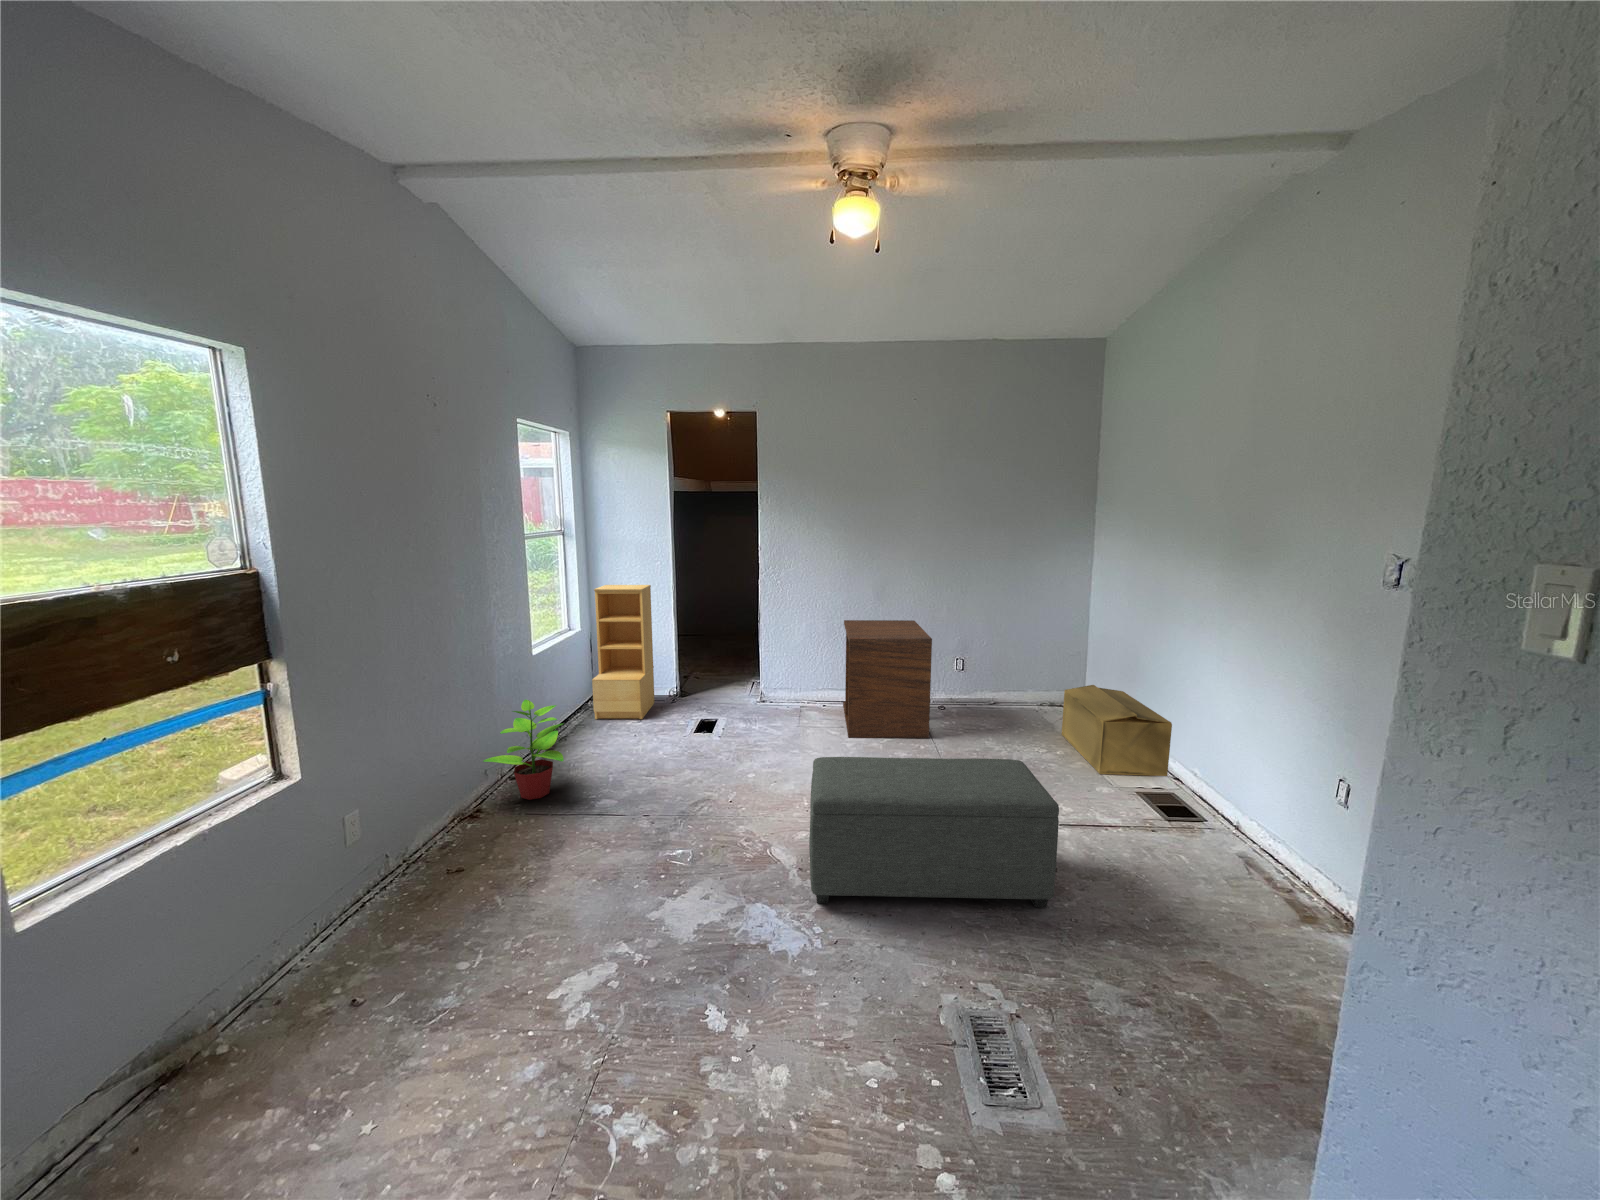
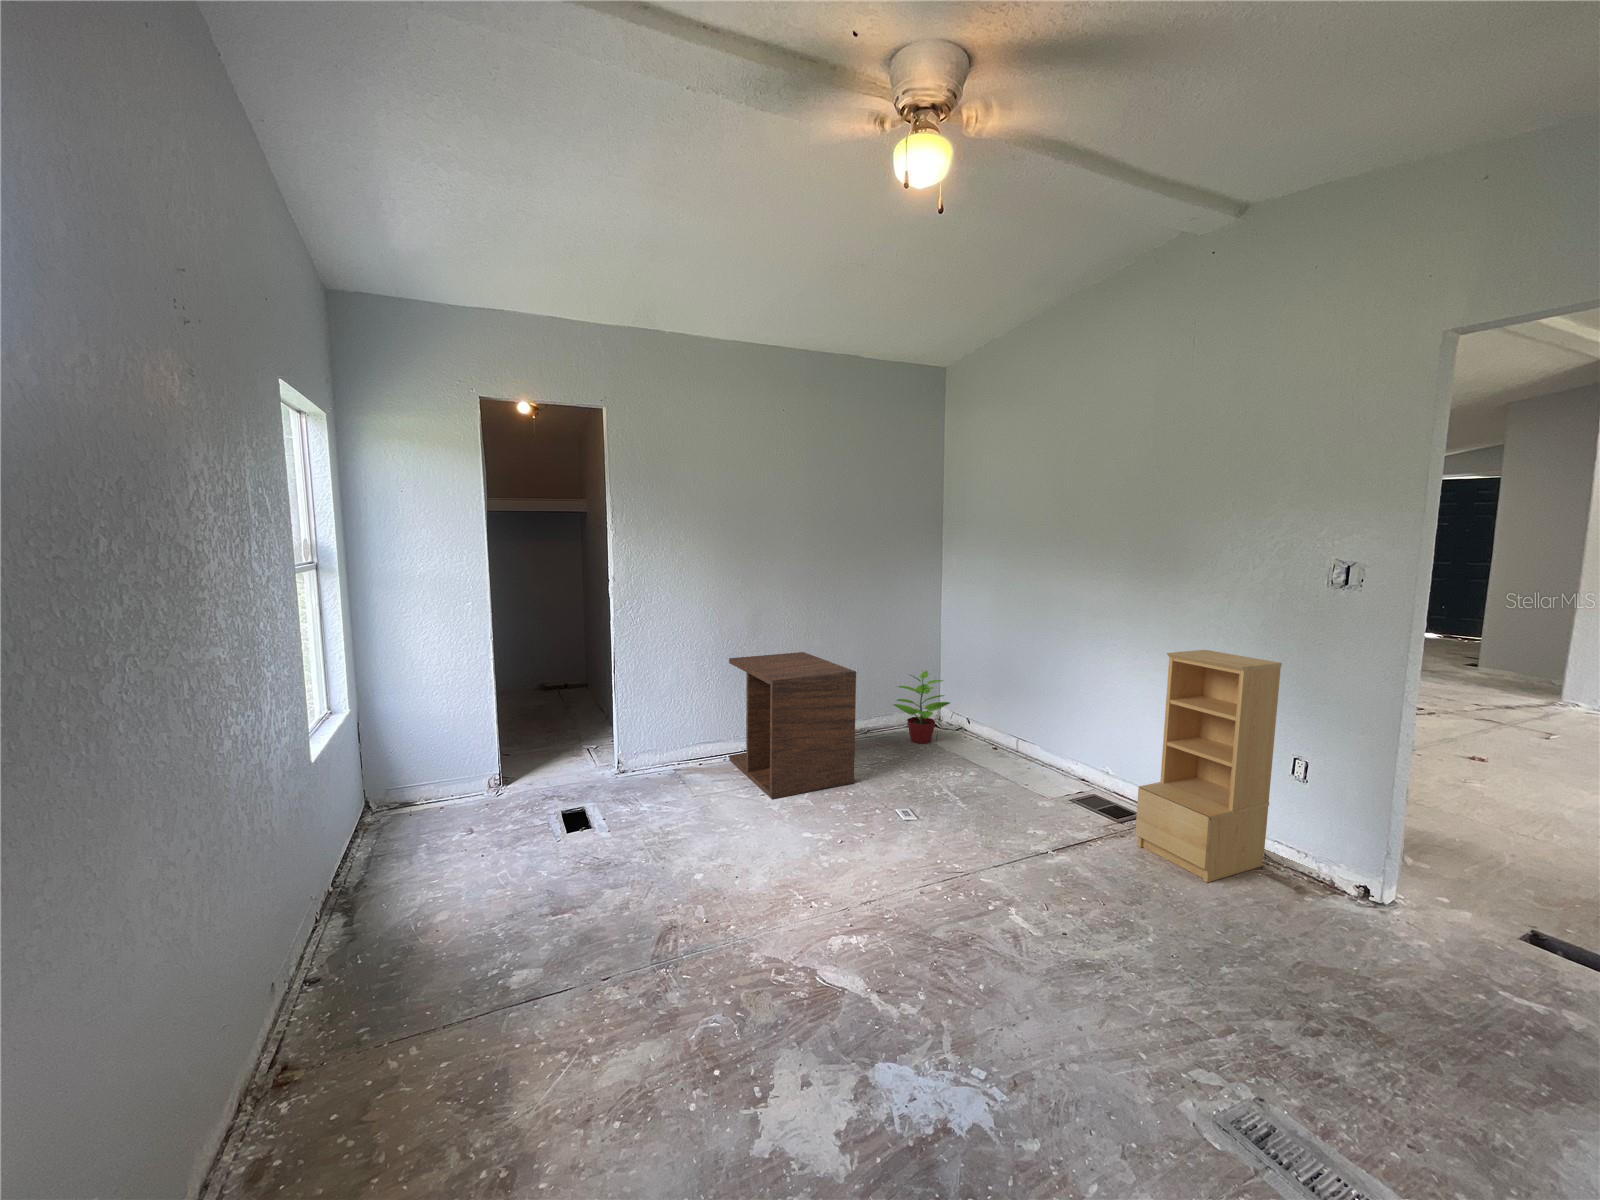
bookshelf: present [592,585,654,719] -> present [1135,650,1282,882]
cardboard box: present [1062,685,1172,776] -> none [962,702,1080,790]
potted plant: present [483,699,564,800] -> present [893,671,950,744]
ottoman: present [809,757,1059,908] -> none [866,795,1150,1033]

